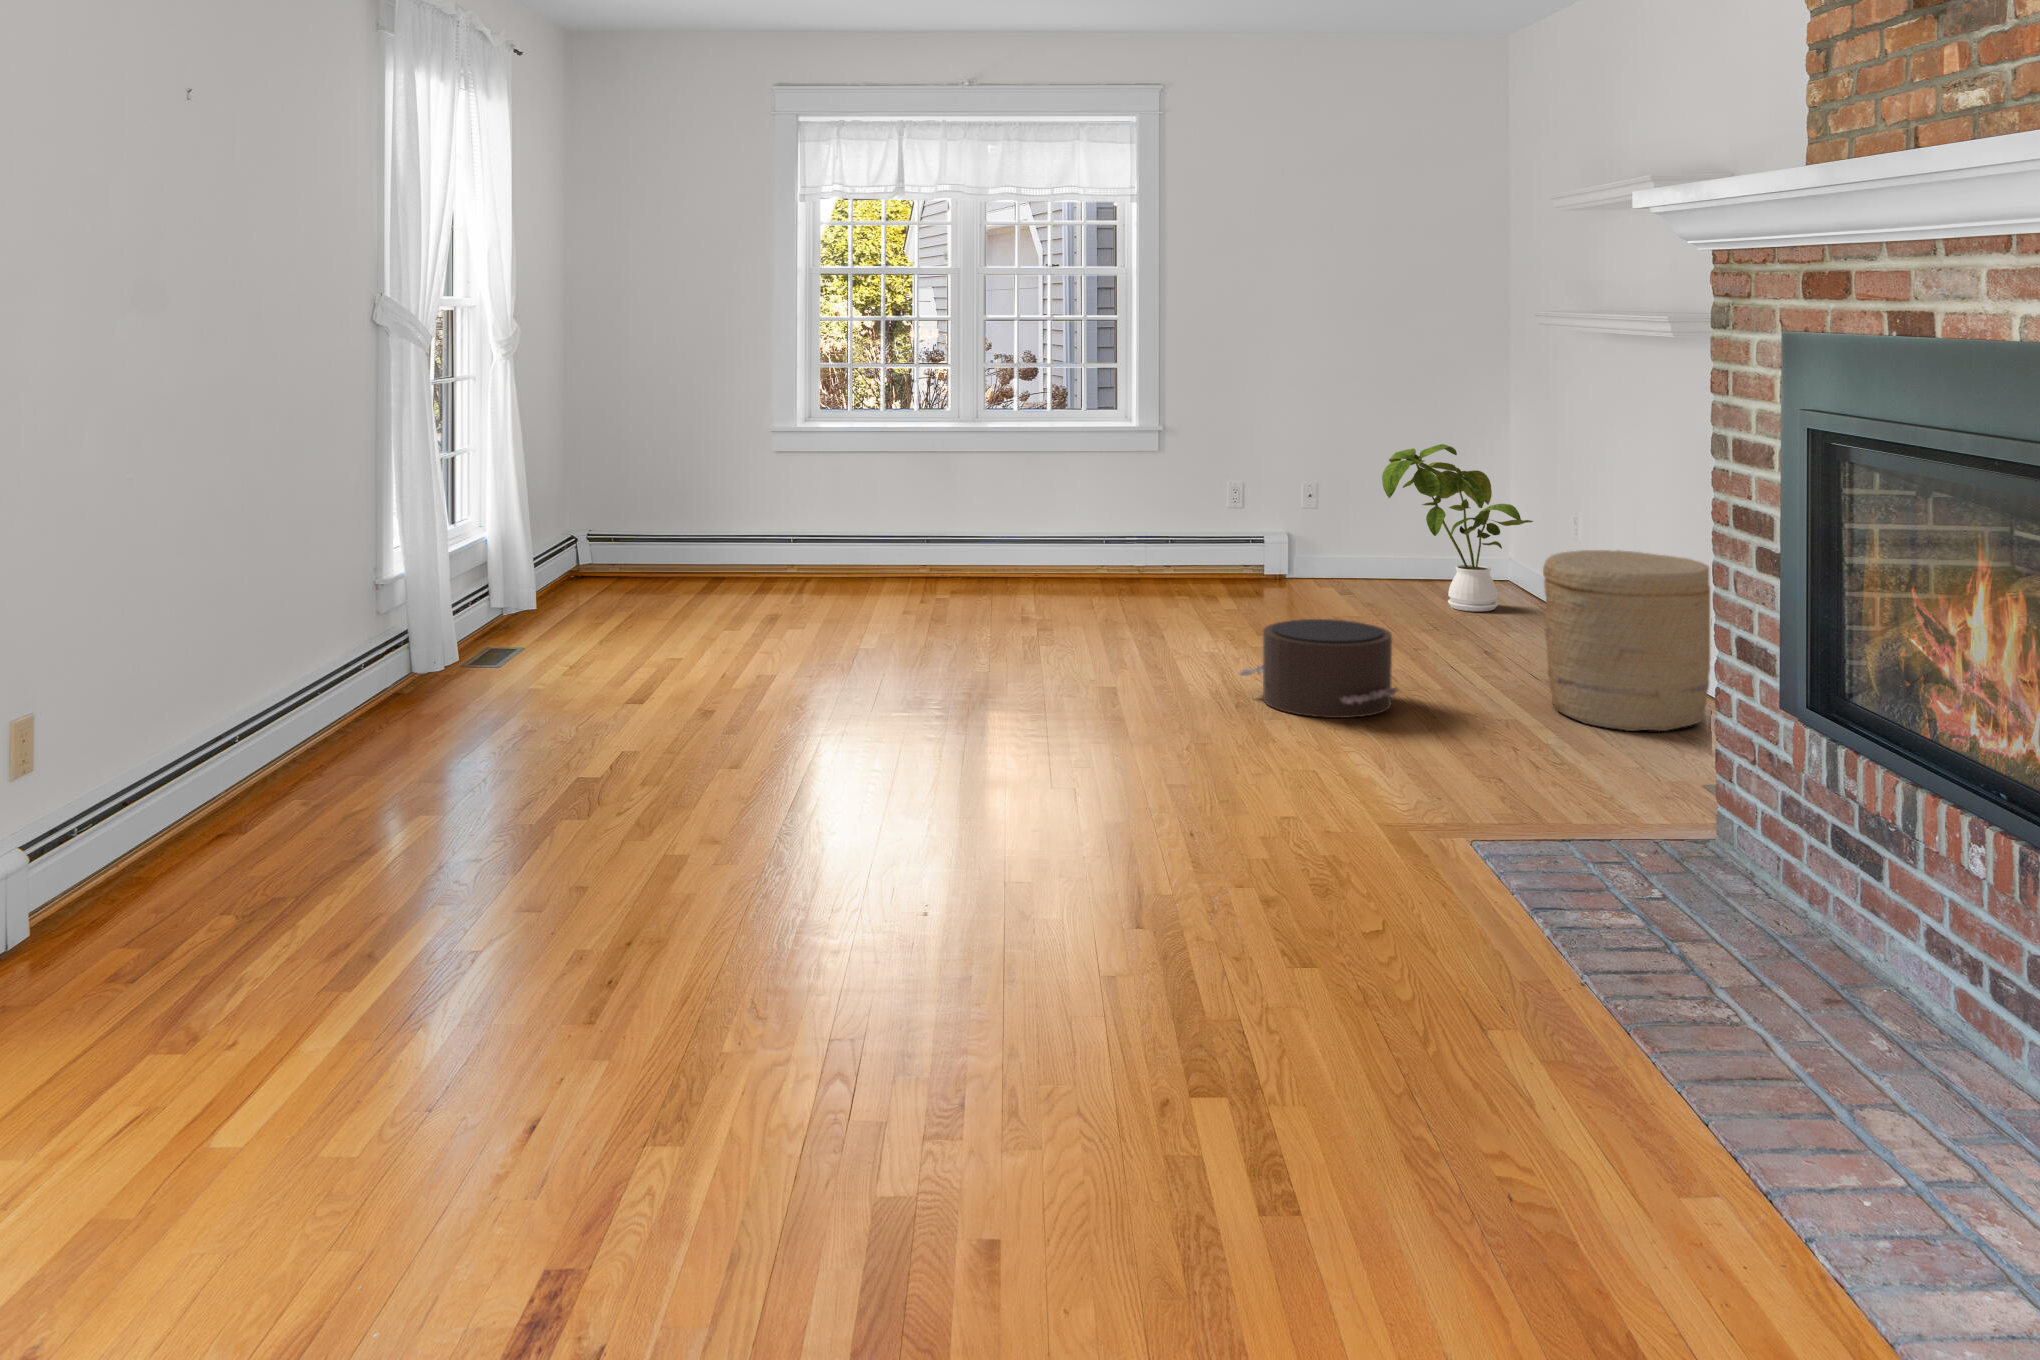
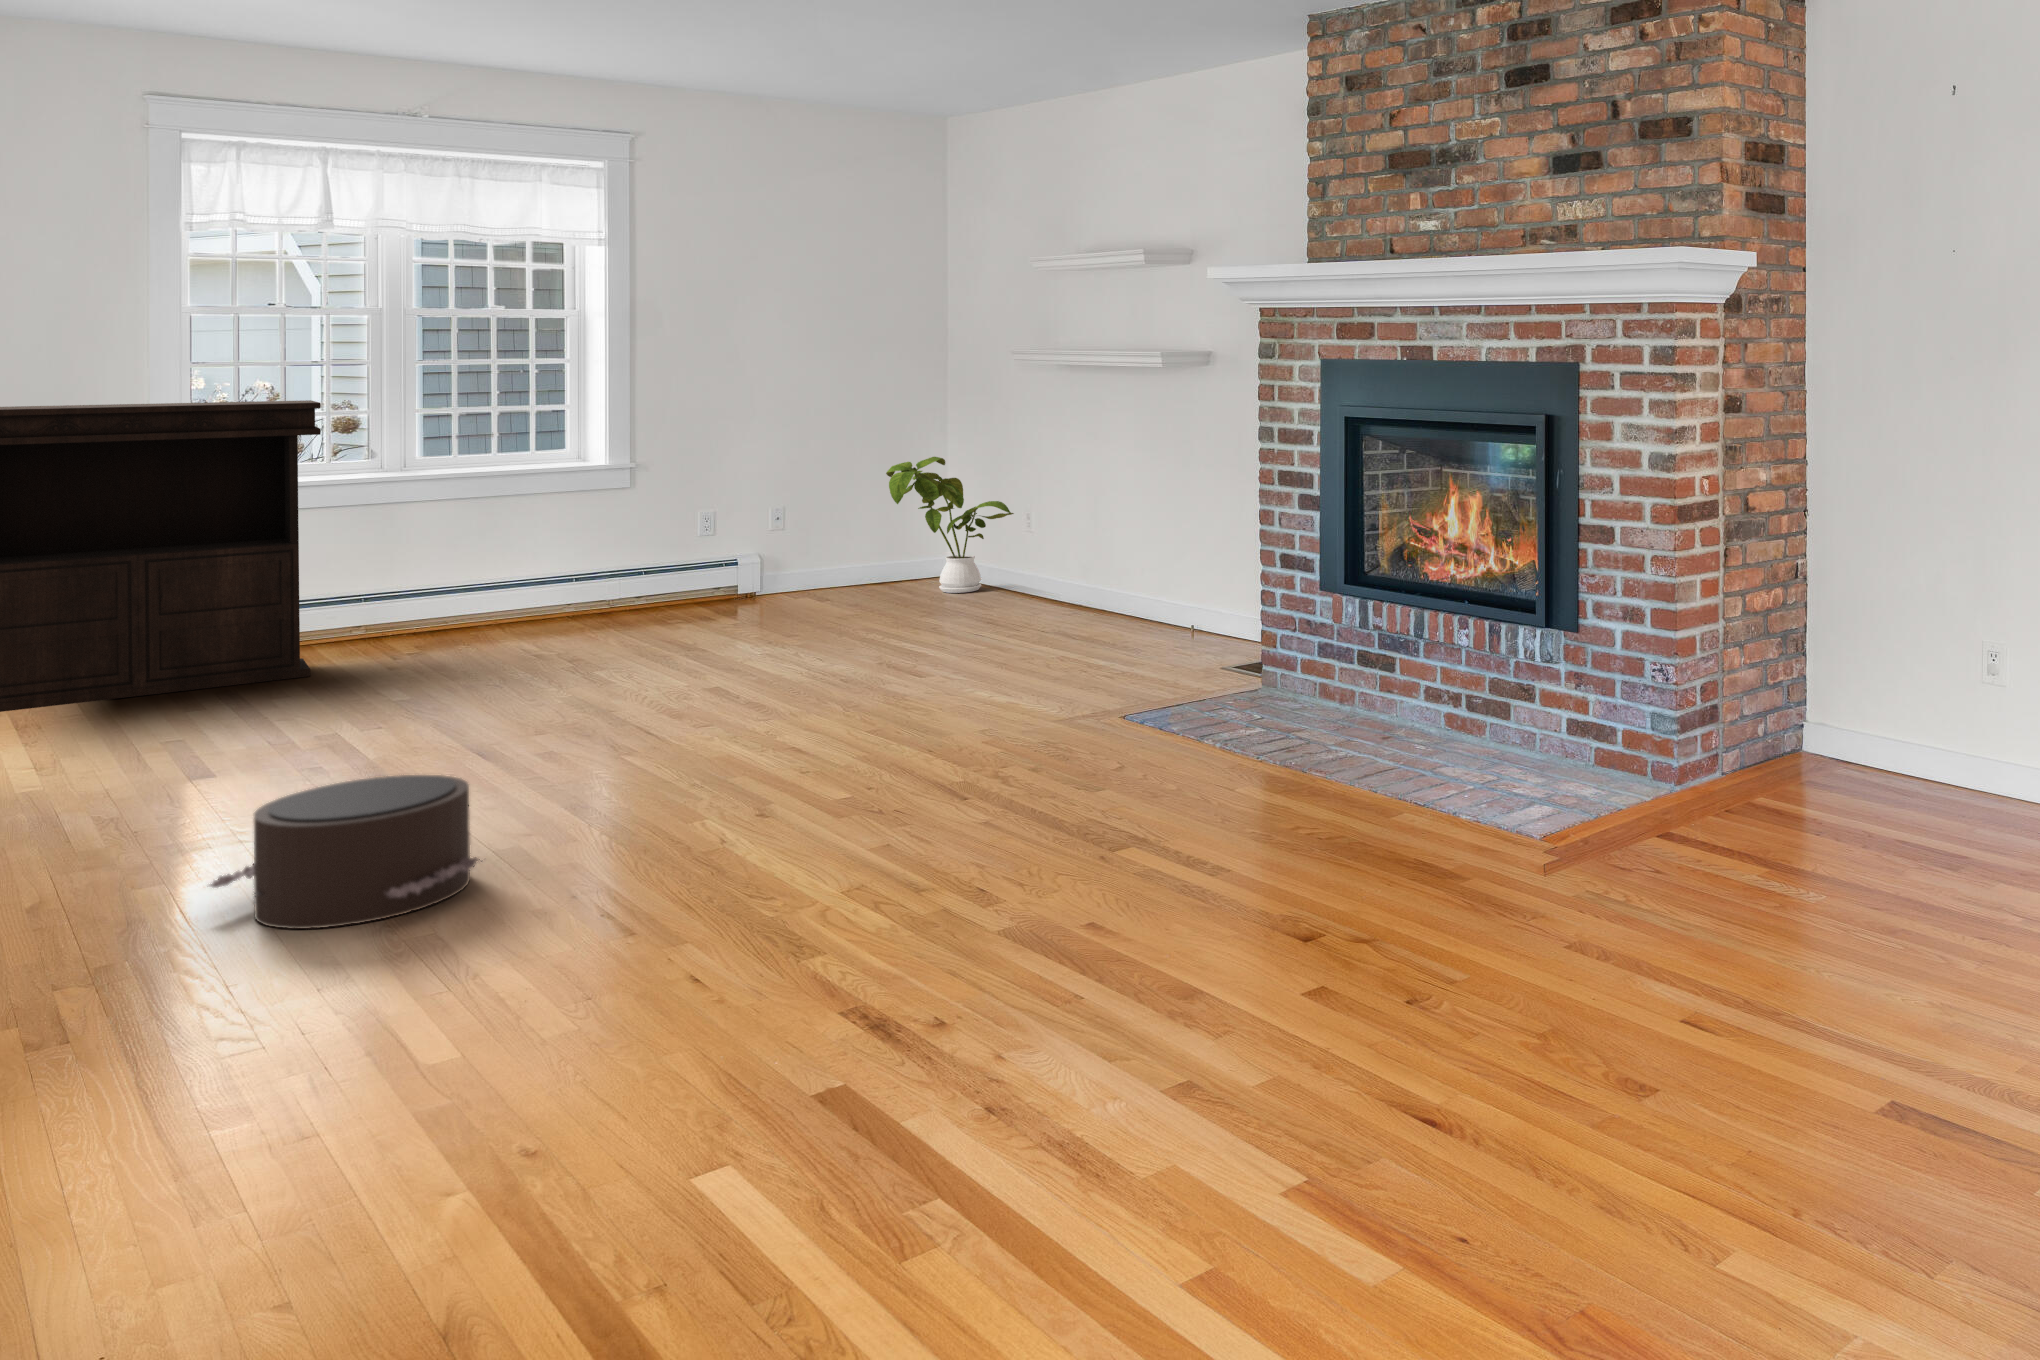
console table: none [580,361,852,615] -> present [0,400,321,712]
basket: present [1543,550,1711,731] -> none [1088,520,1207,645]
pouf: present [1239,619,1398,718] -> present [209,775,482,929]

